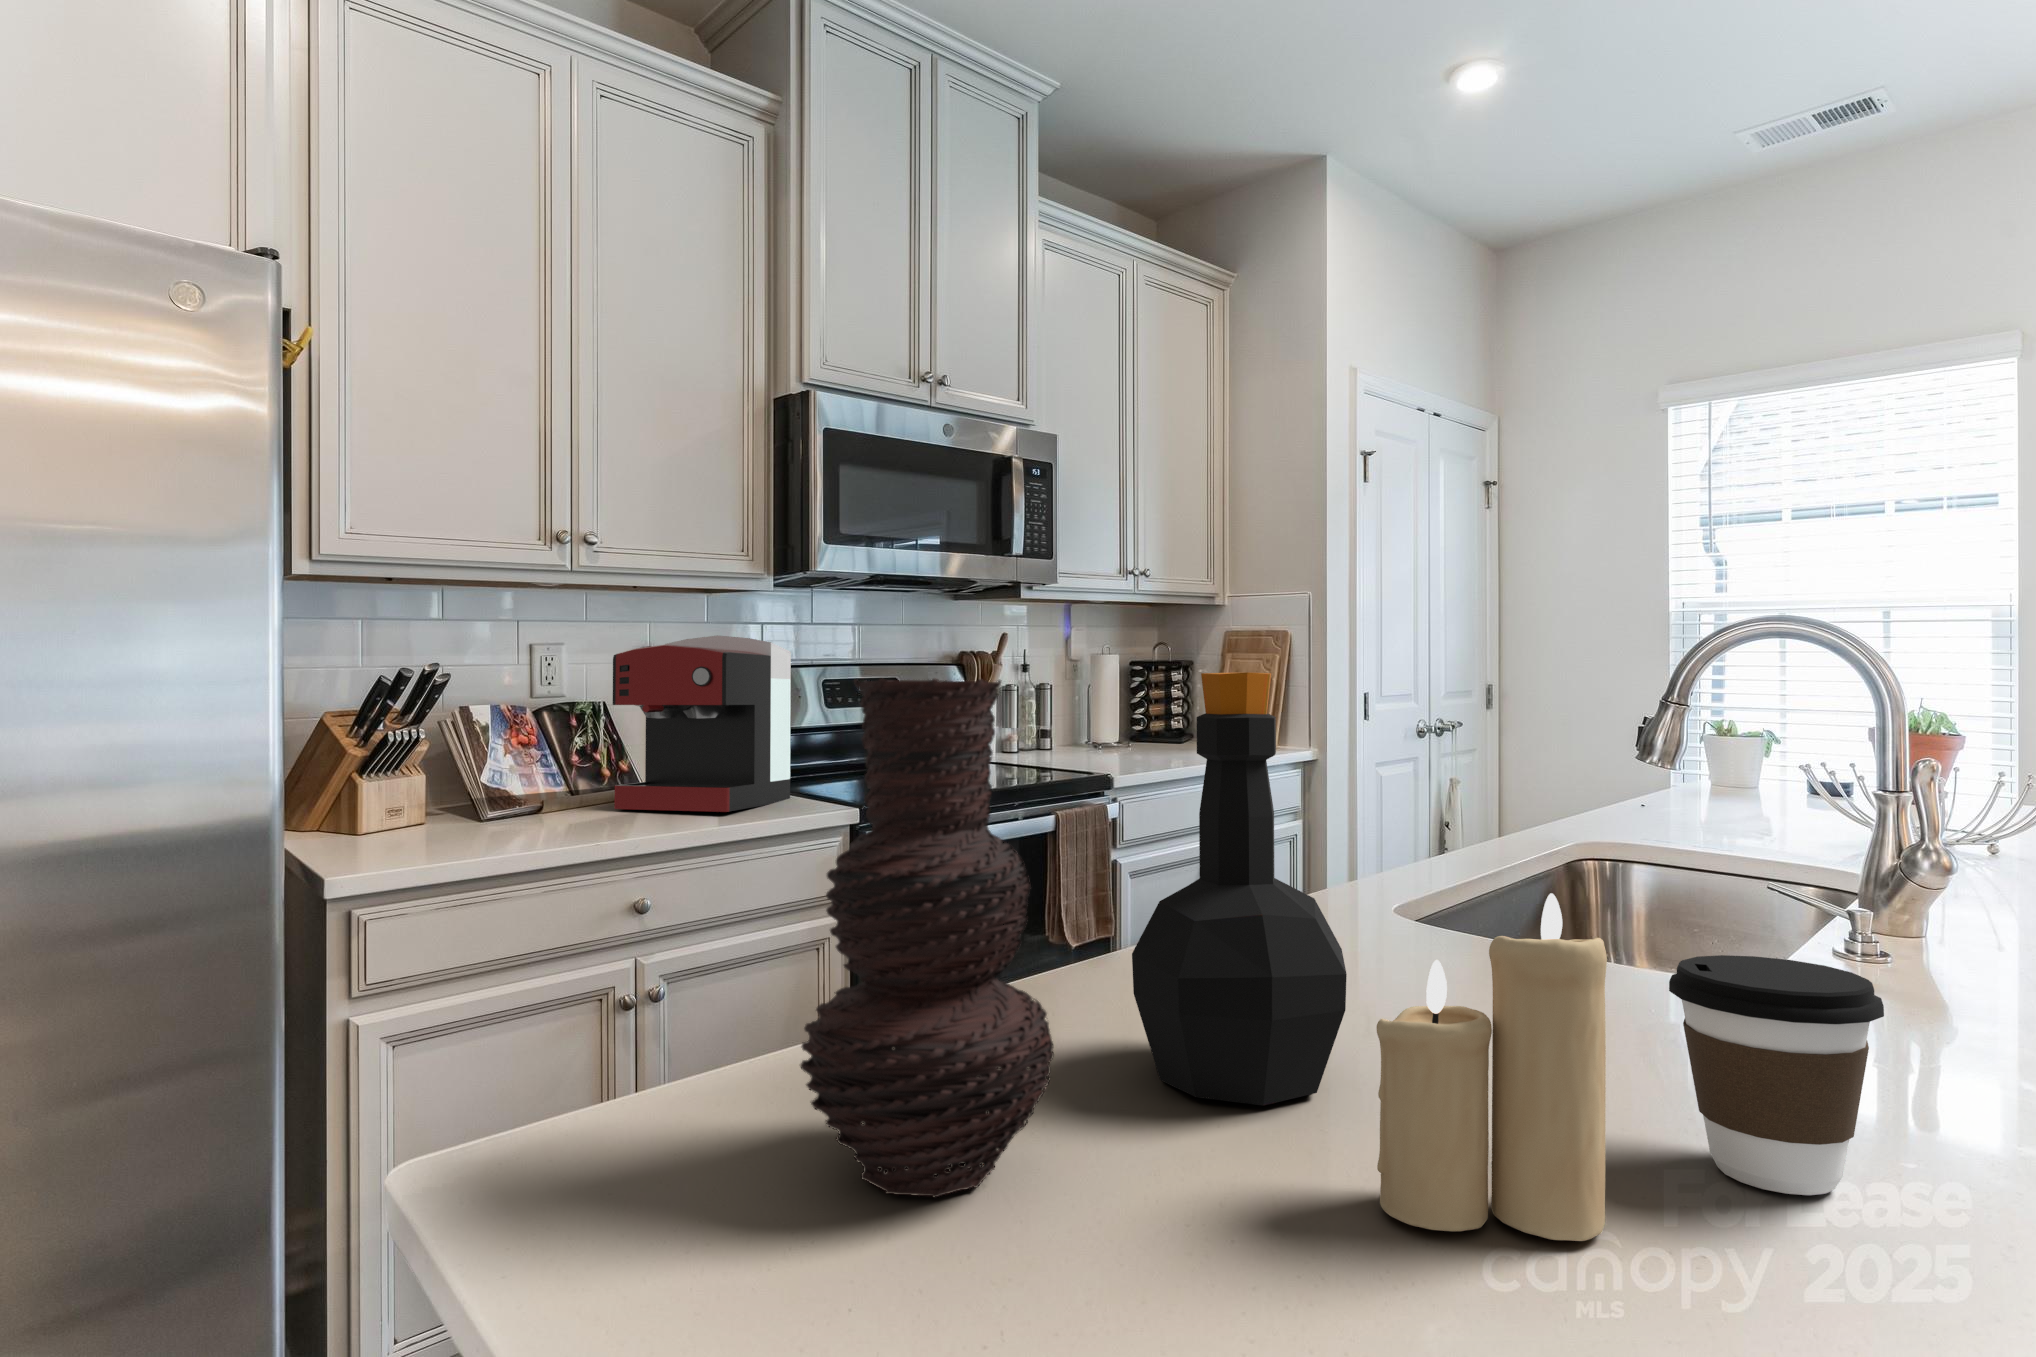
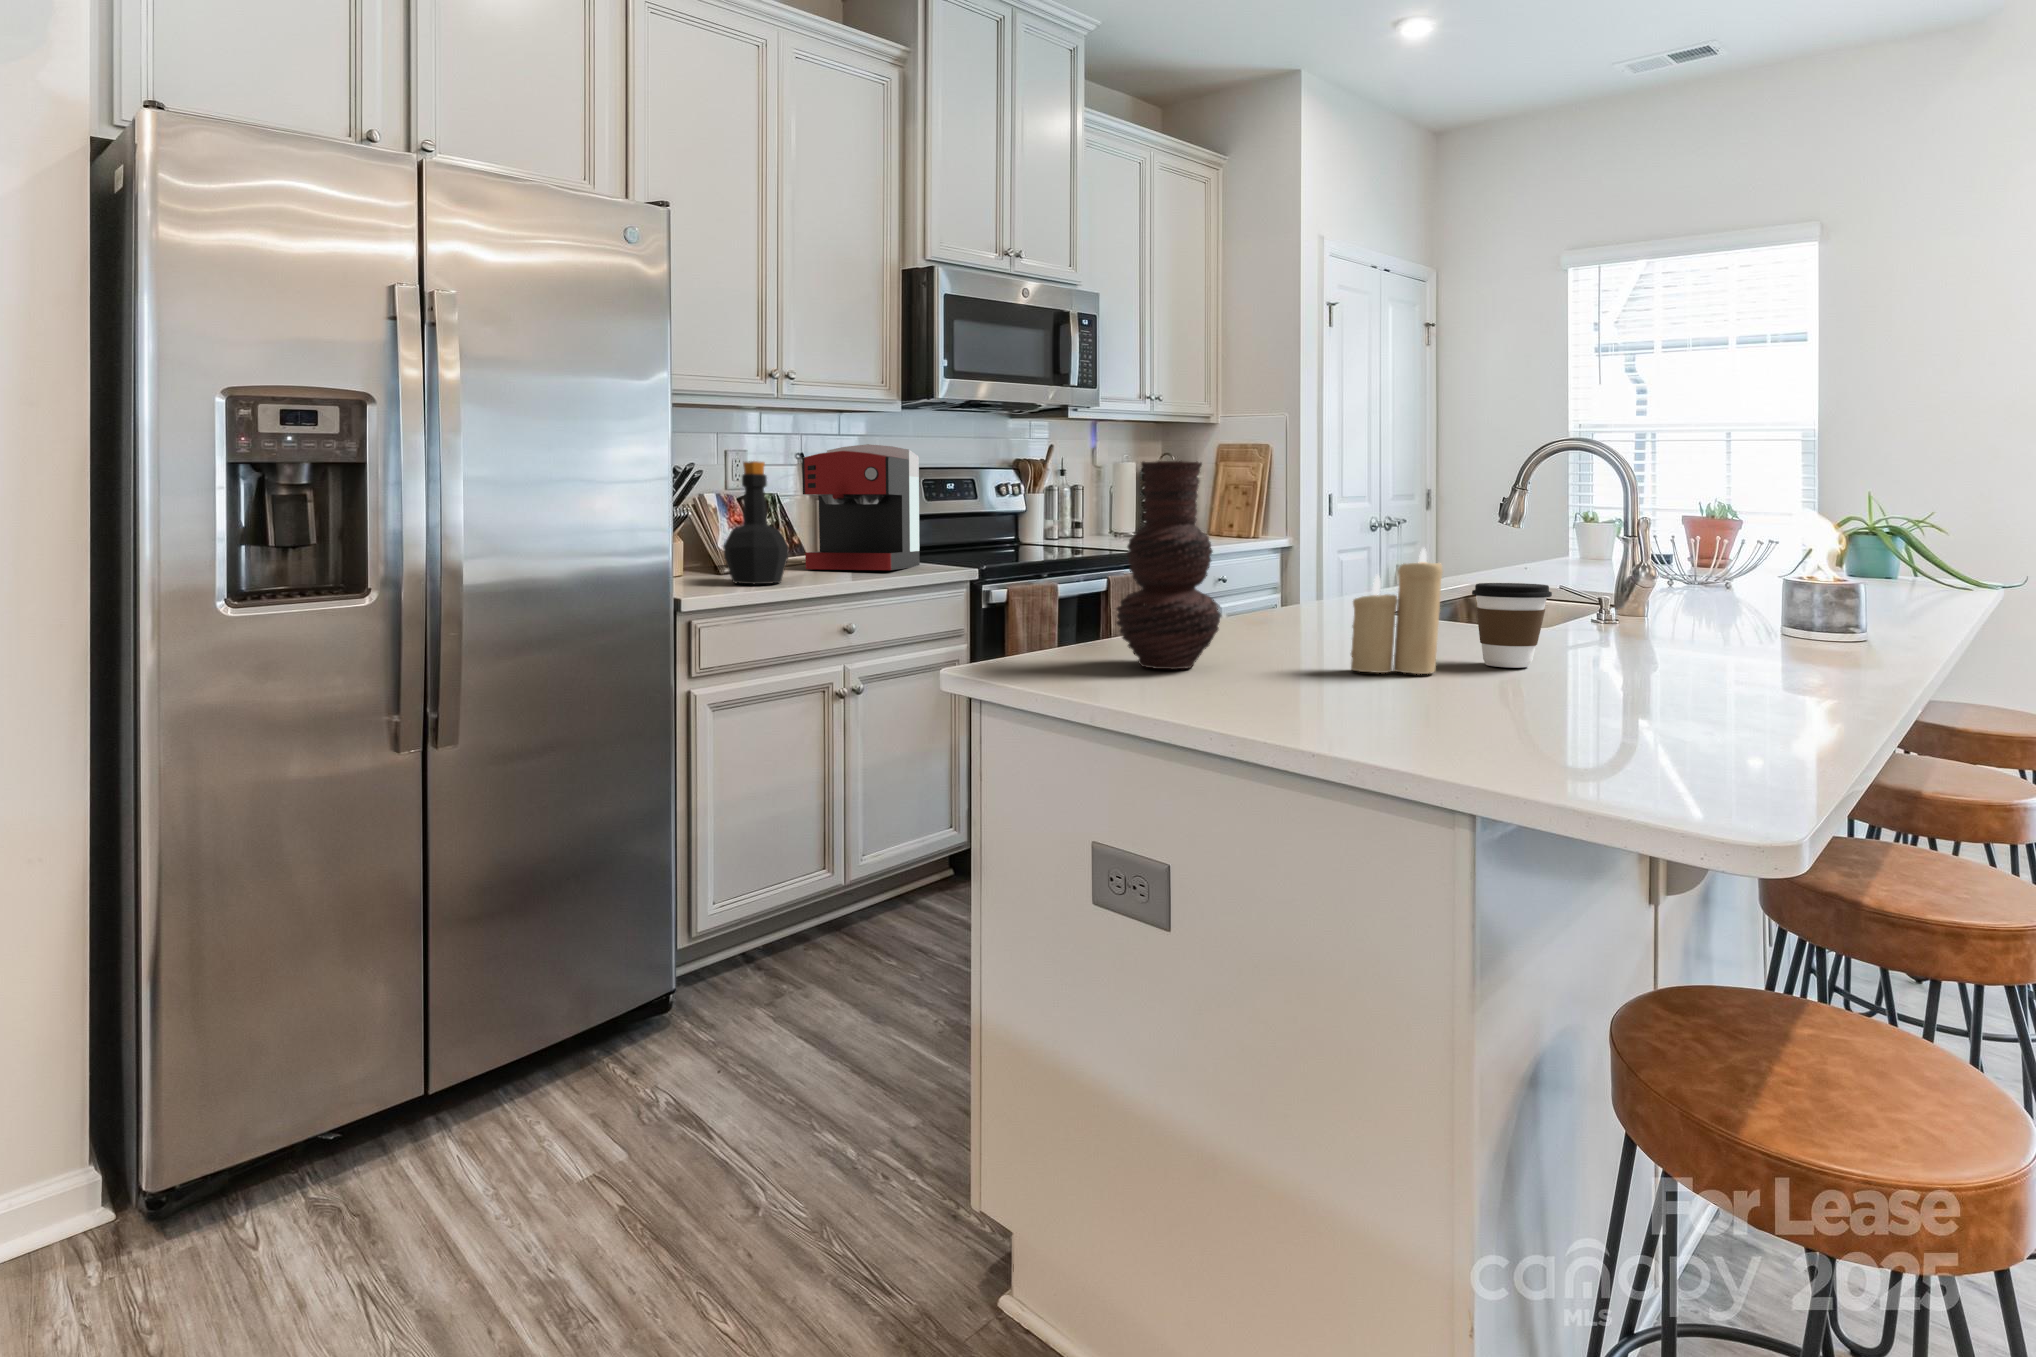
bottle: present [1132,672,1347,1106] -> present [723,461,788,584]

